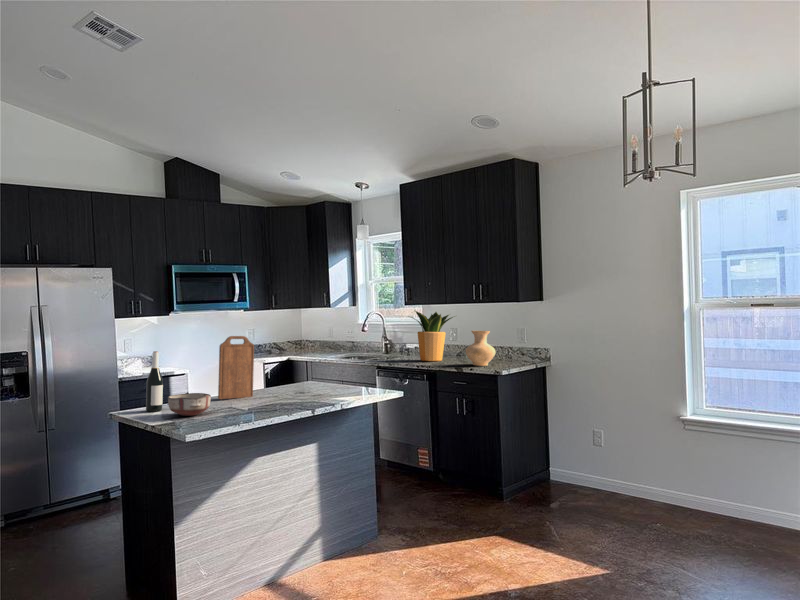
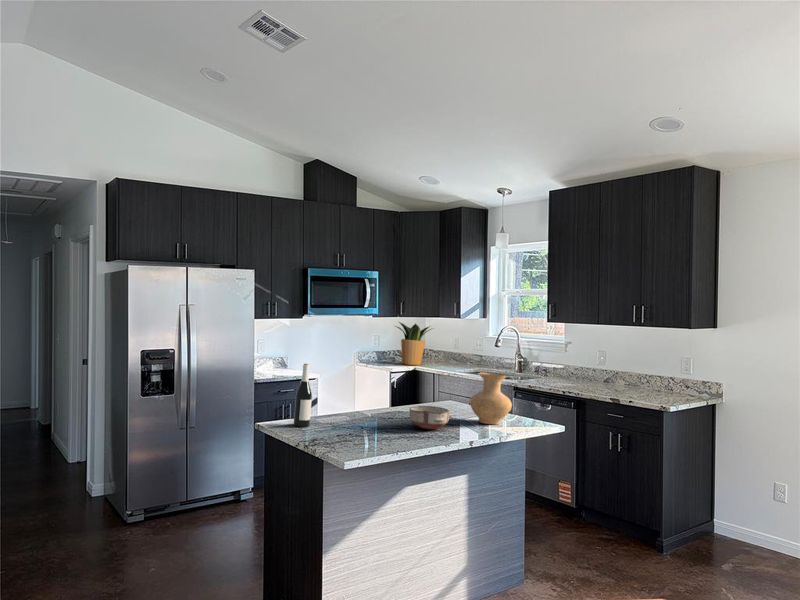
potted plant: present [411,311,455,361] -> present [397,322,431,365]
vase: present [466,331,495,366] -> present [470,373,512,424]
cutting board: present [218,336,254,399] -> none [363,351,402,417]
ceramic bowl: present [168,393,211,416] -> present [410,406,450,429]

